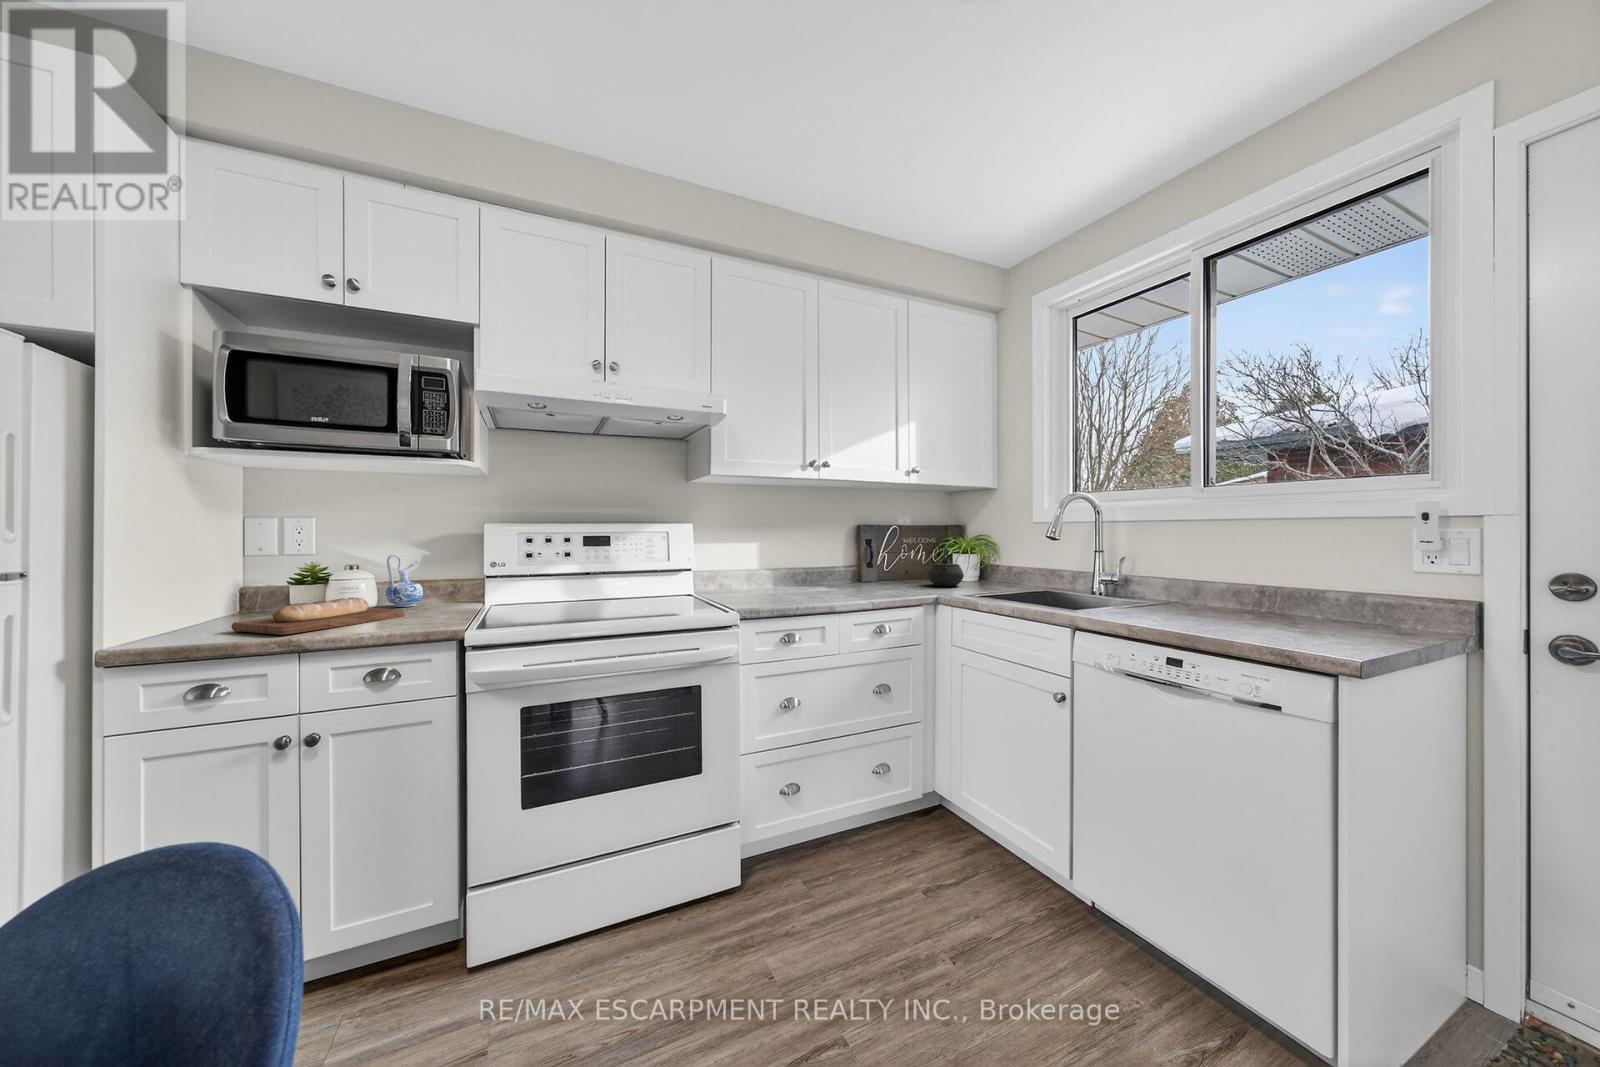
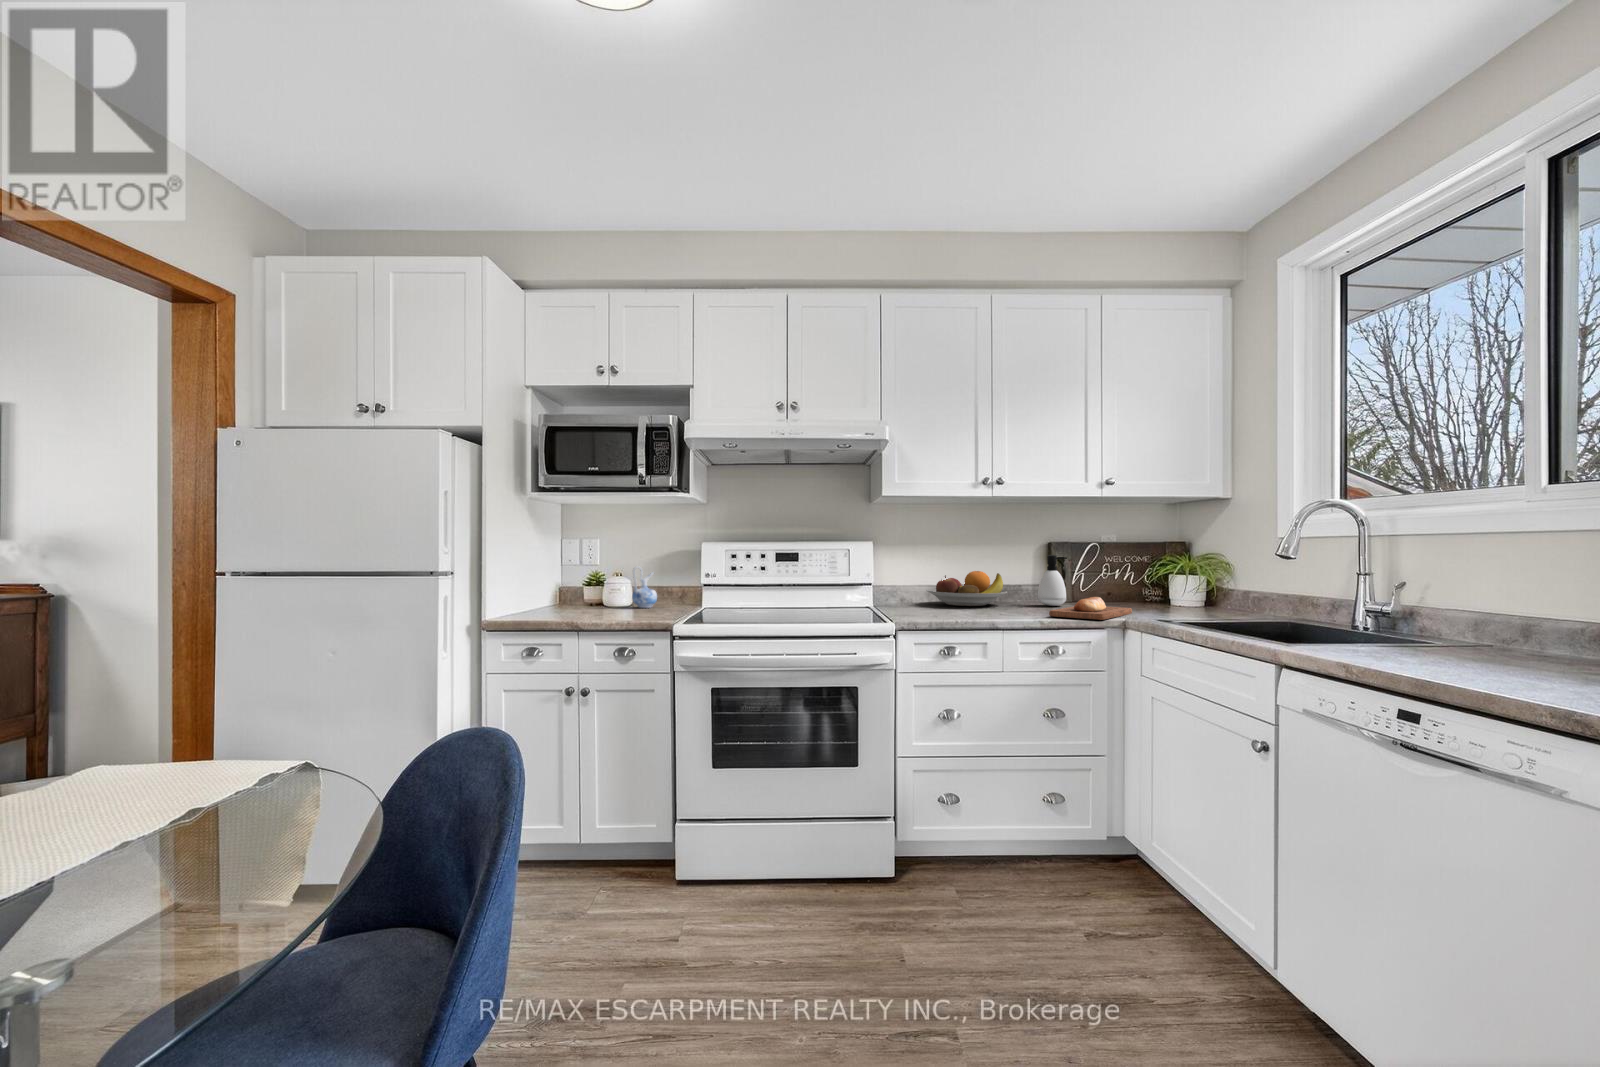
soap dispenser: none [847,537,874,585] -> present [1038,555,1067,606]
kettle: present [928,546,964,586] -> none [1129,565,1171,610]
fruit bowl: none [742,553,821,588] -> present [926,571,1007,606]
bread loaf: present [232,598,405,635] -> present [1049,597,1132,620]

